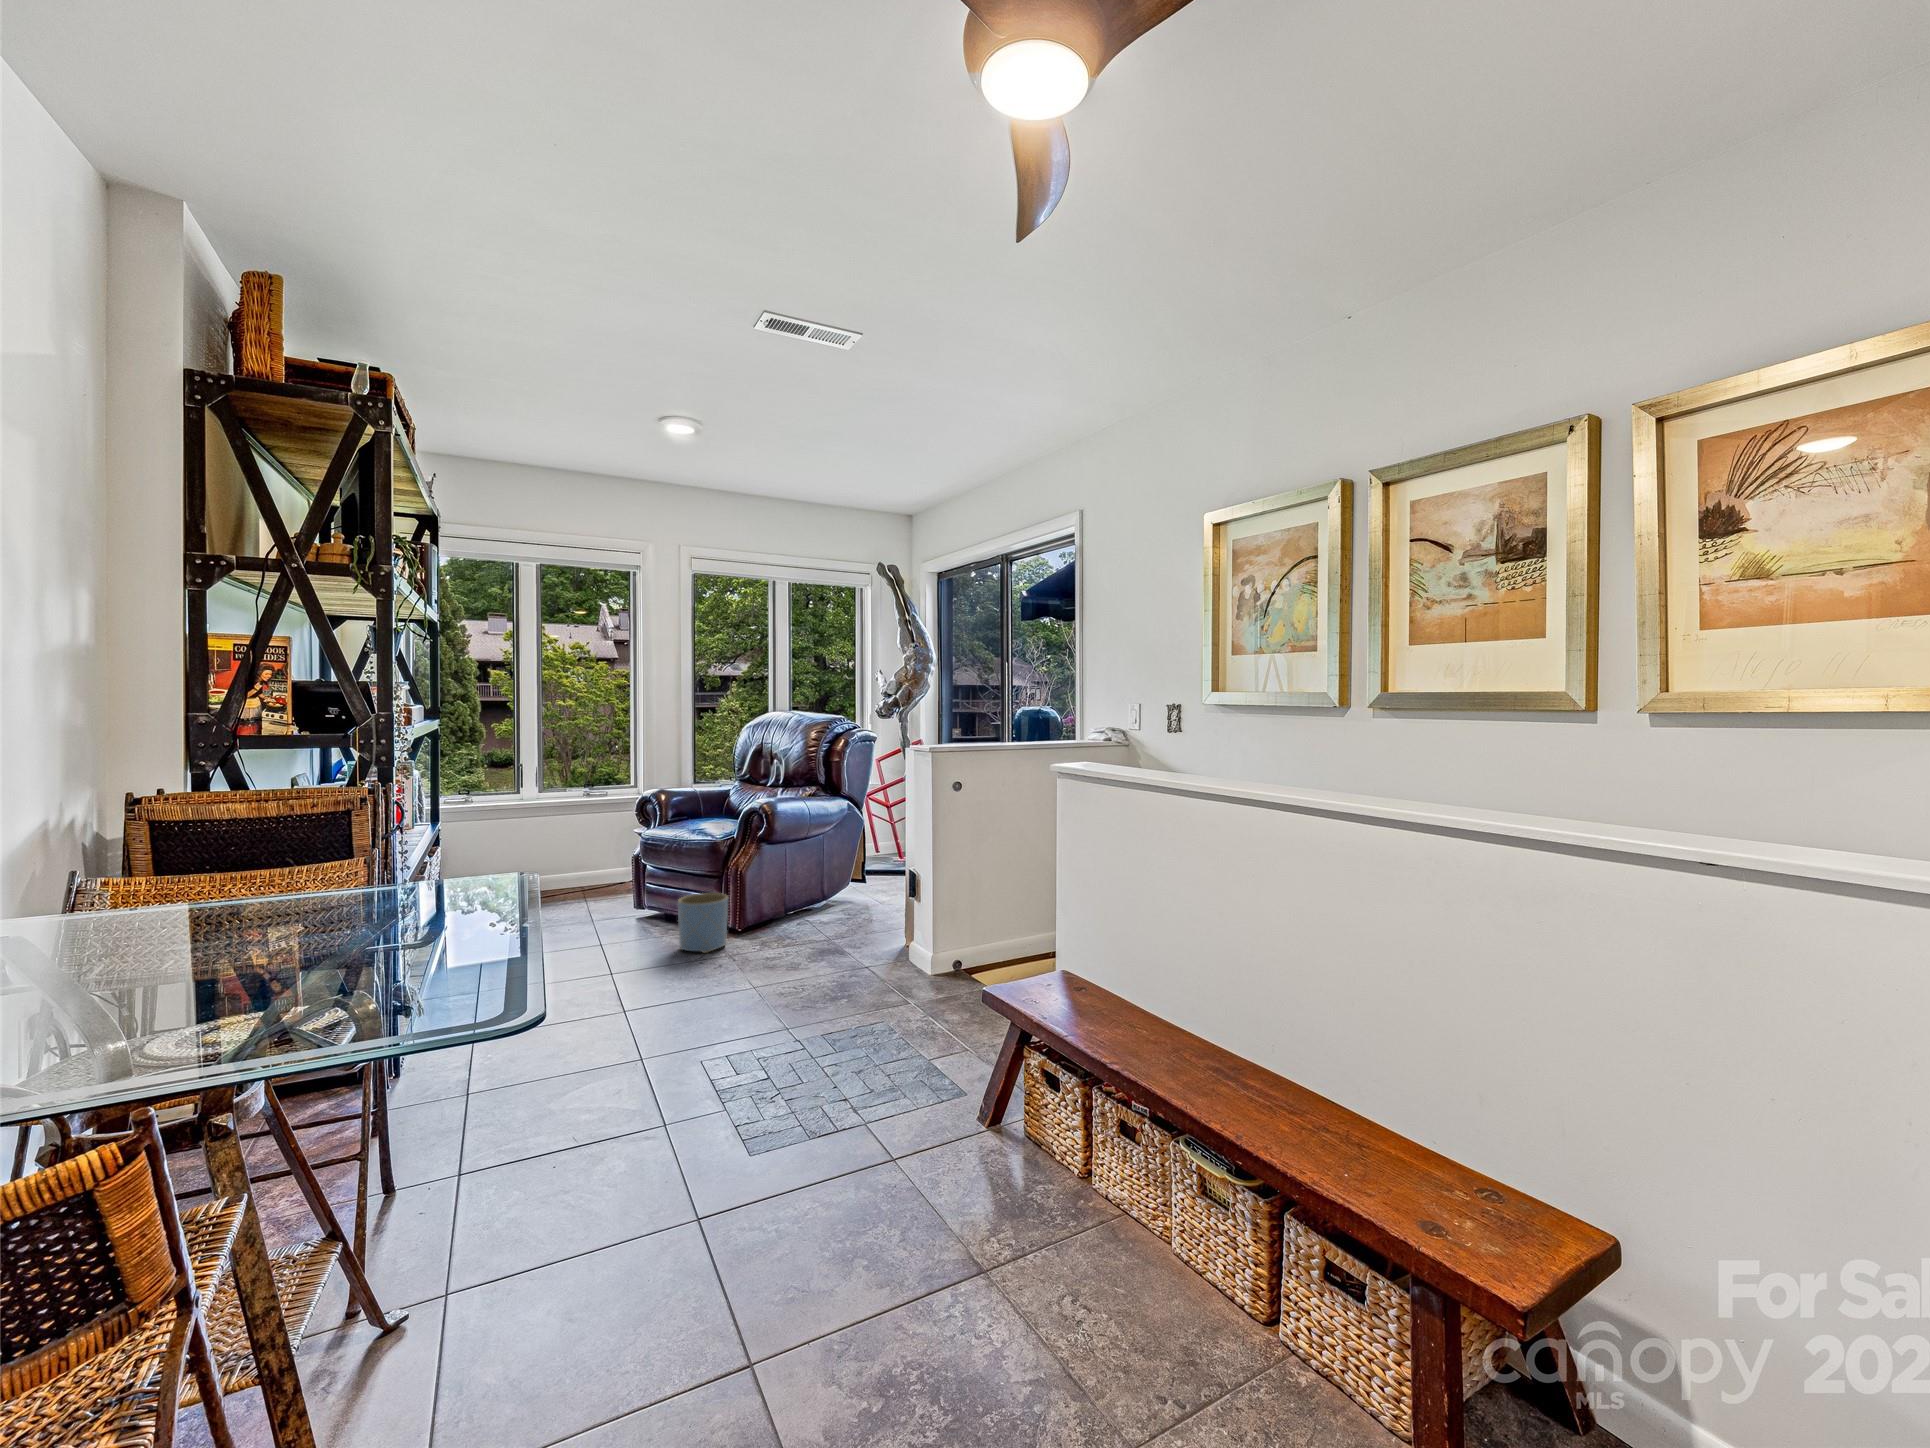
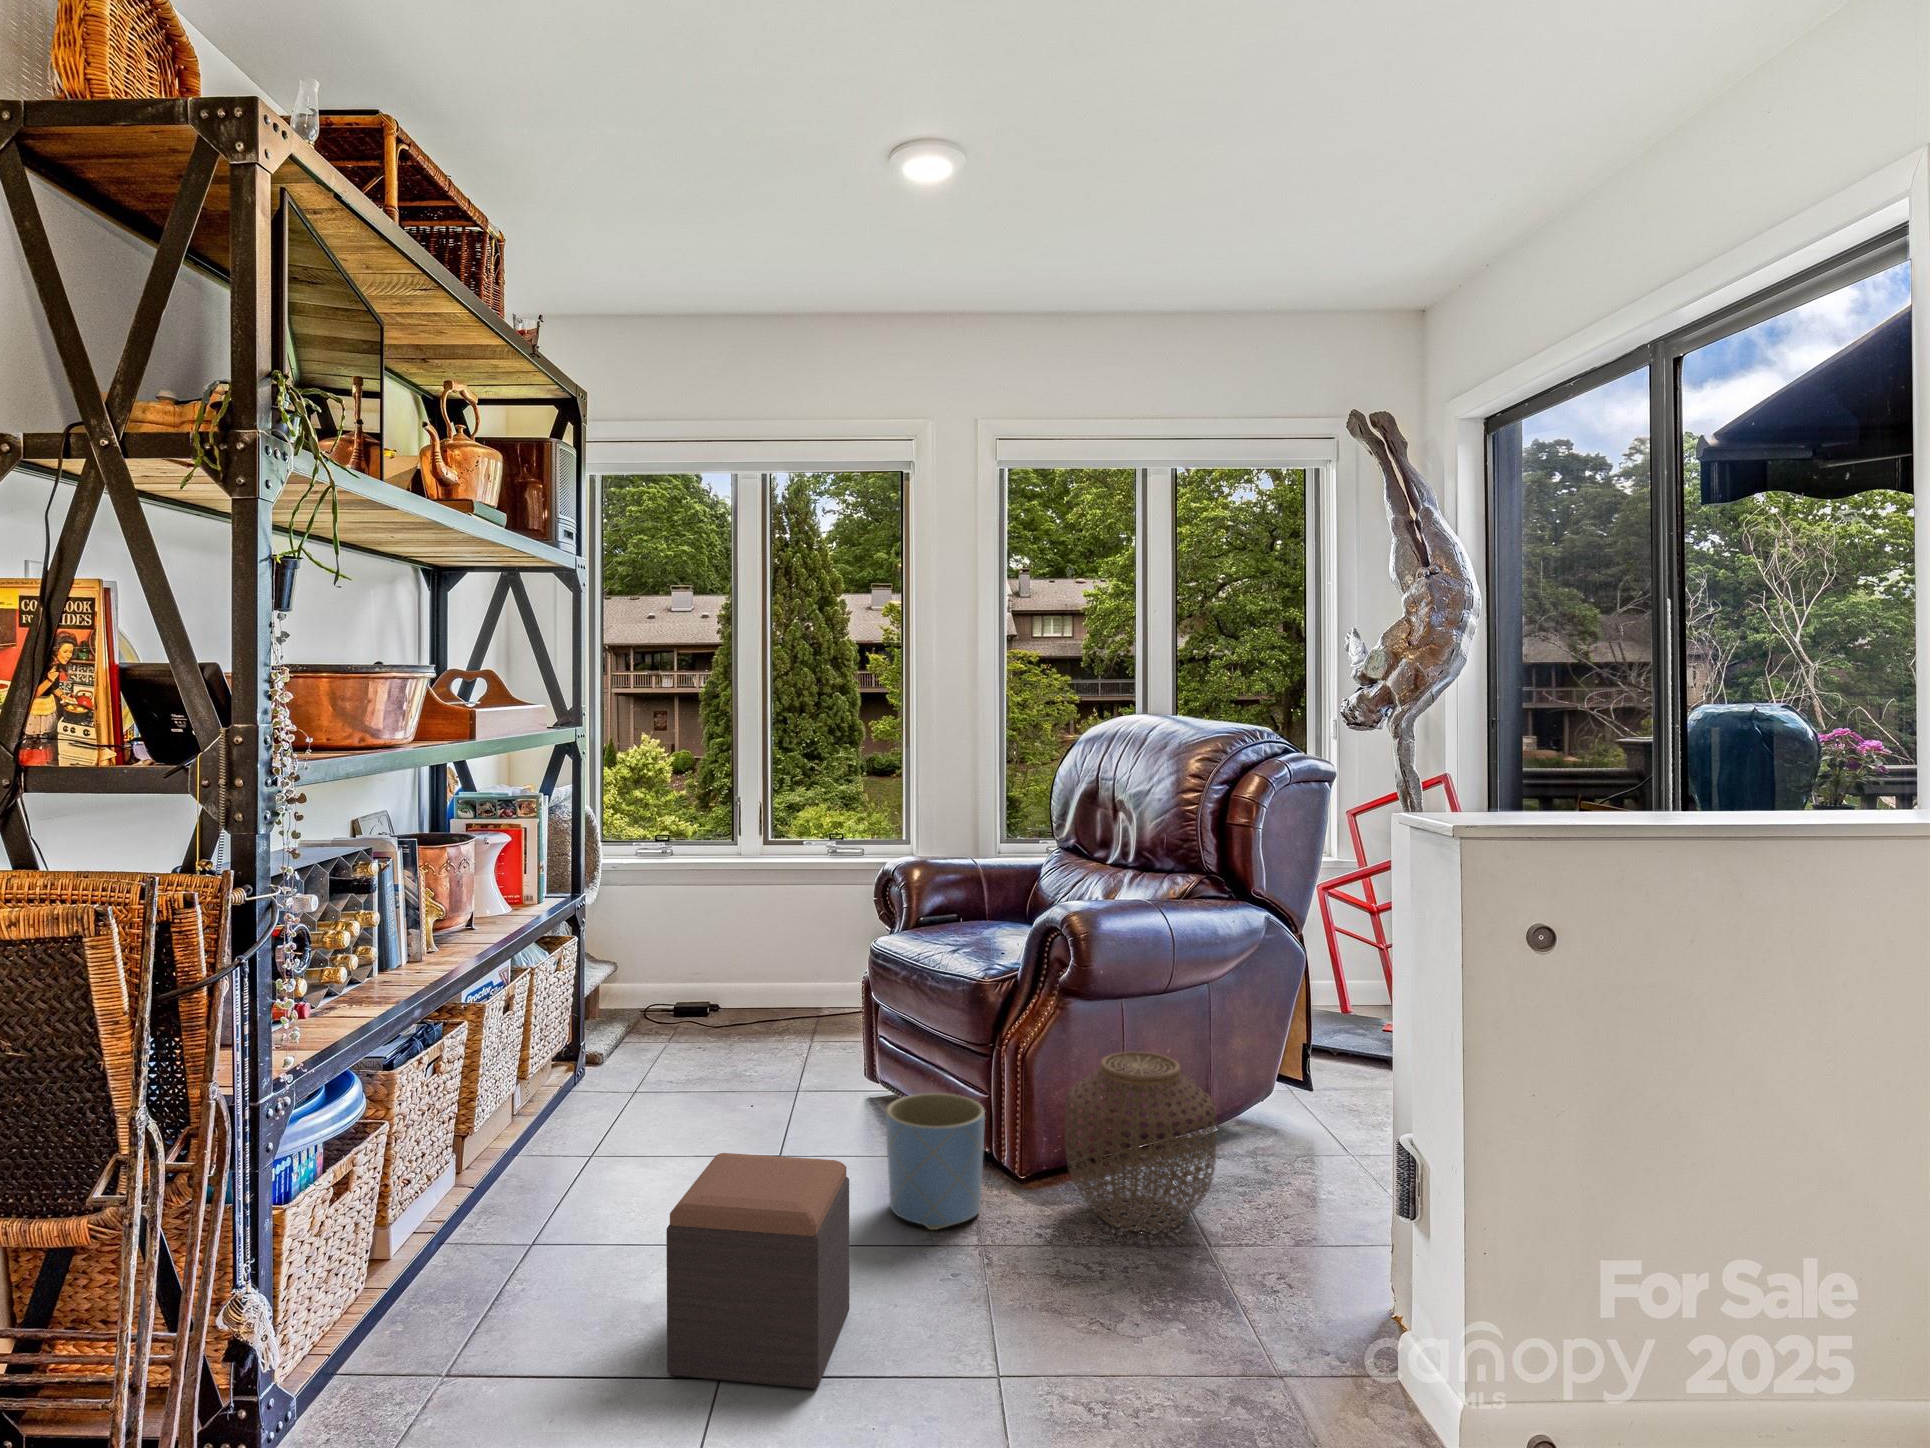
woven basket: none [767,862,836,940] -> present [1065,1052,1216,1232]
footstool: none [602,912,680,1013] -> present [667,1153,849,1389]

